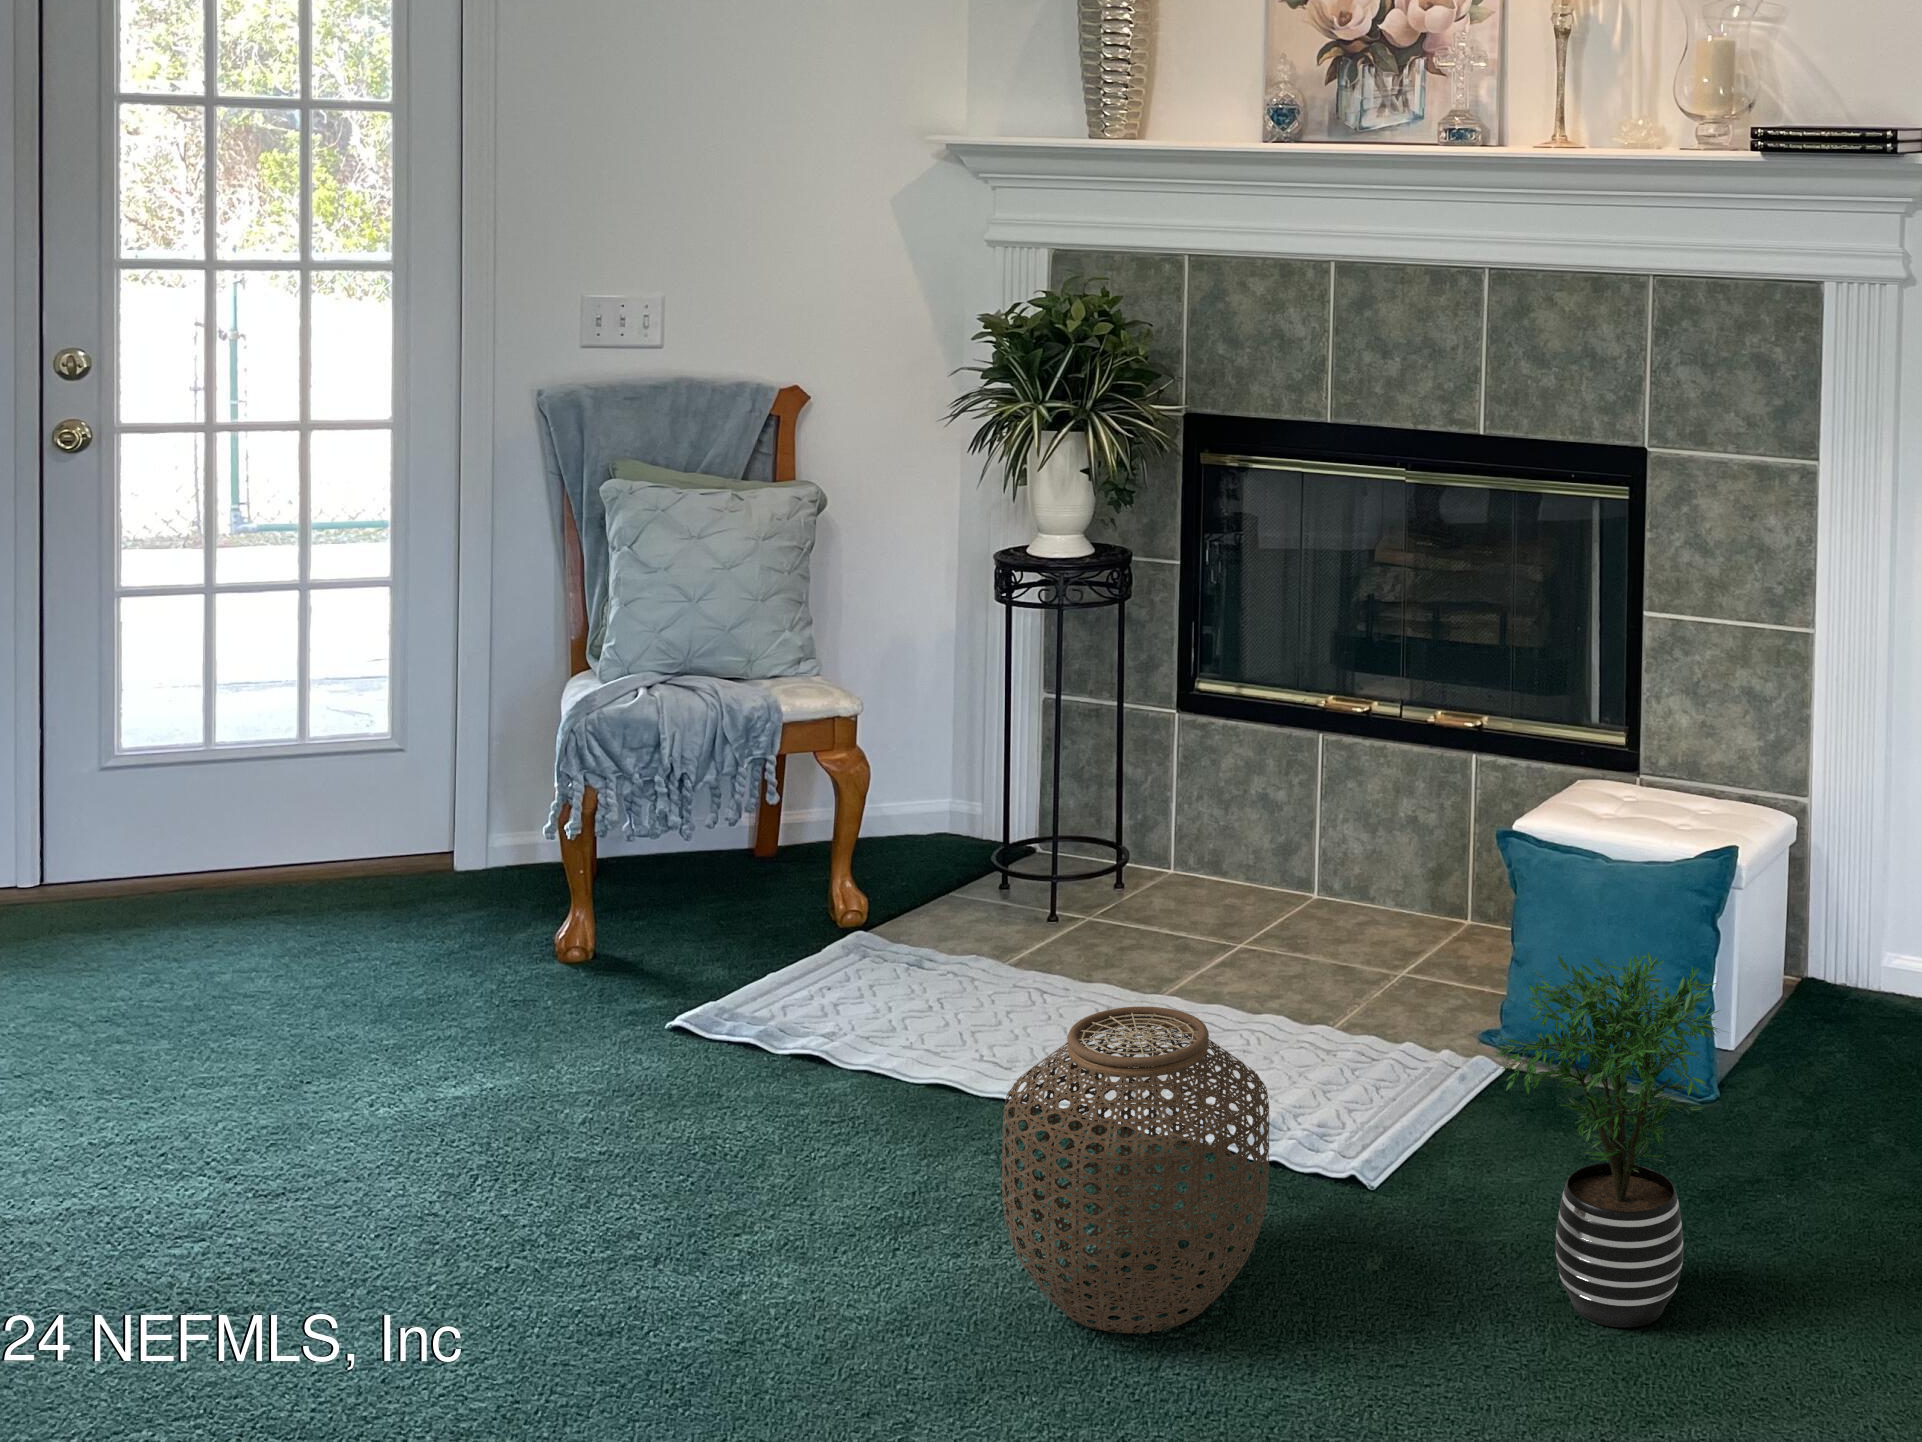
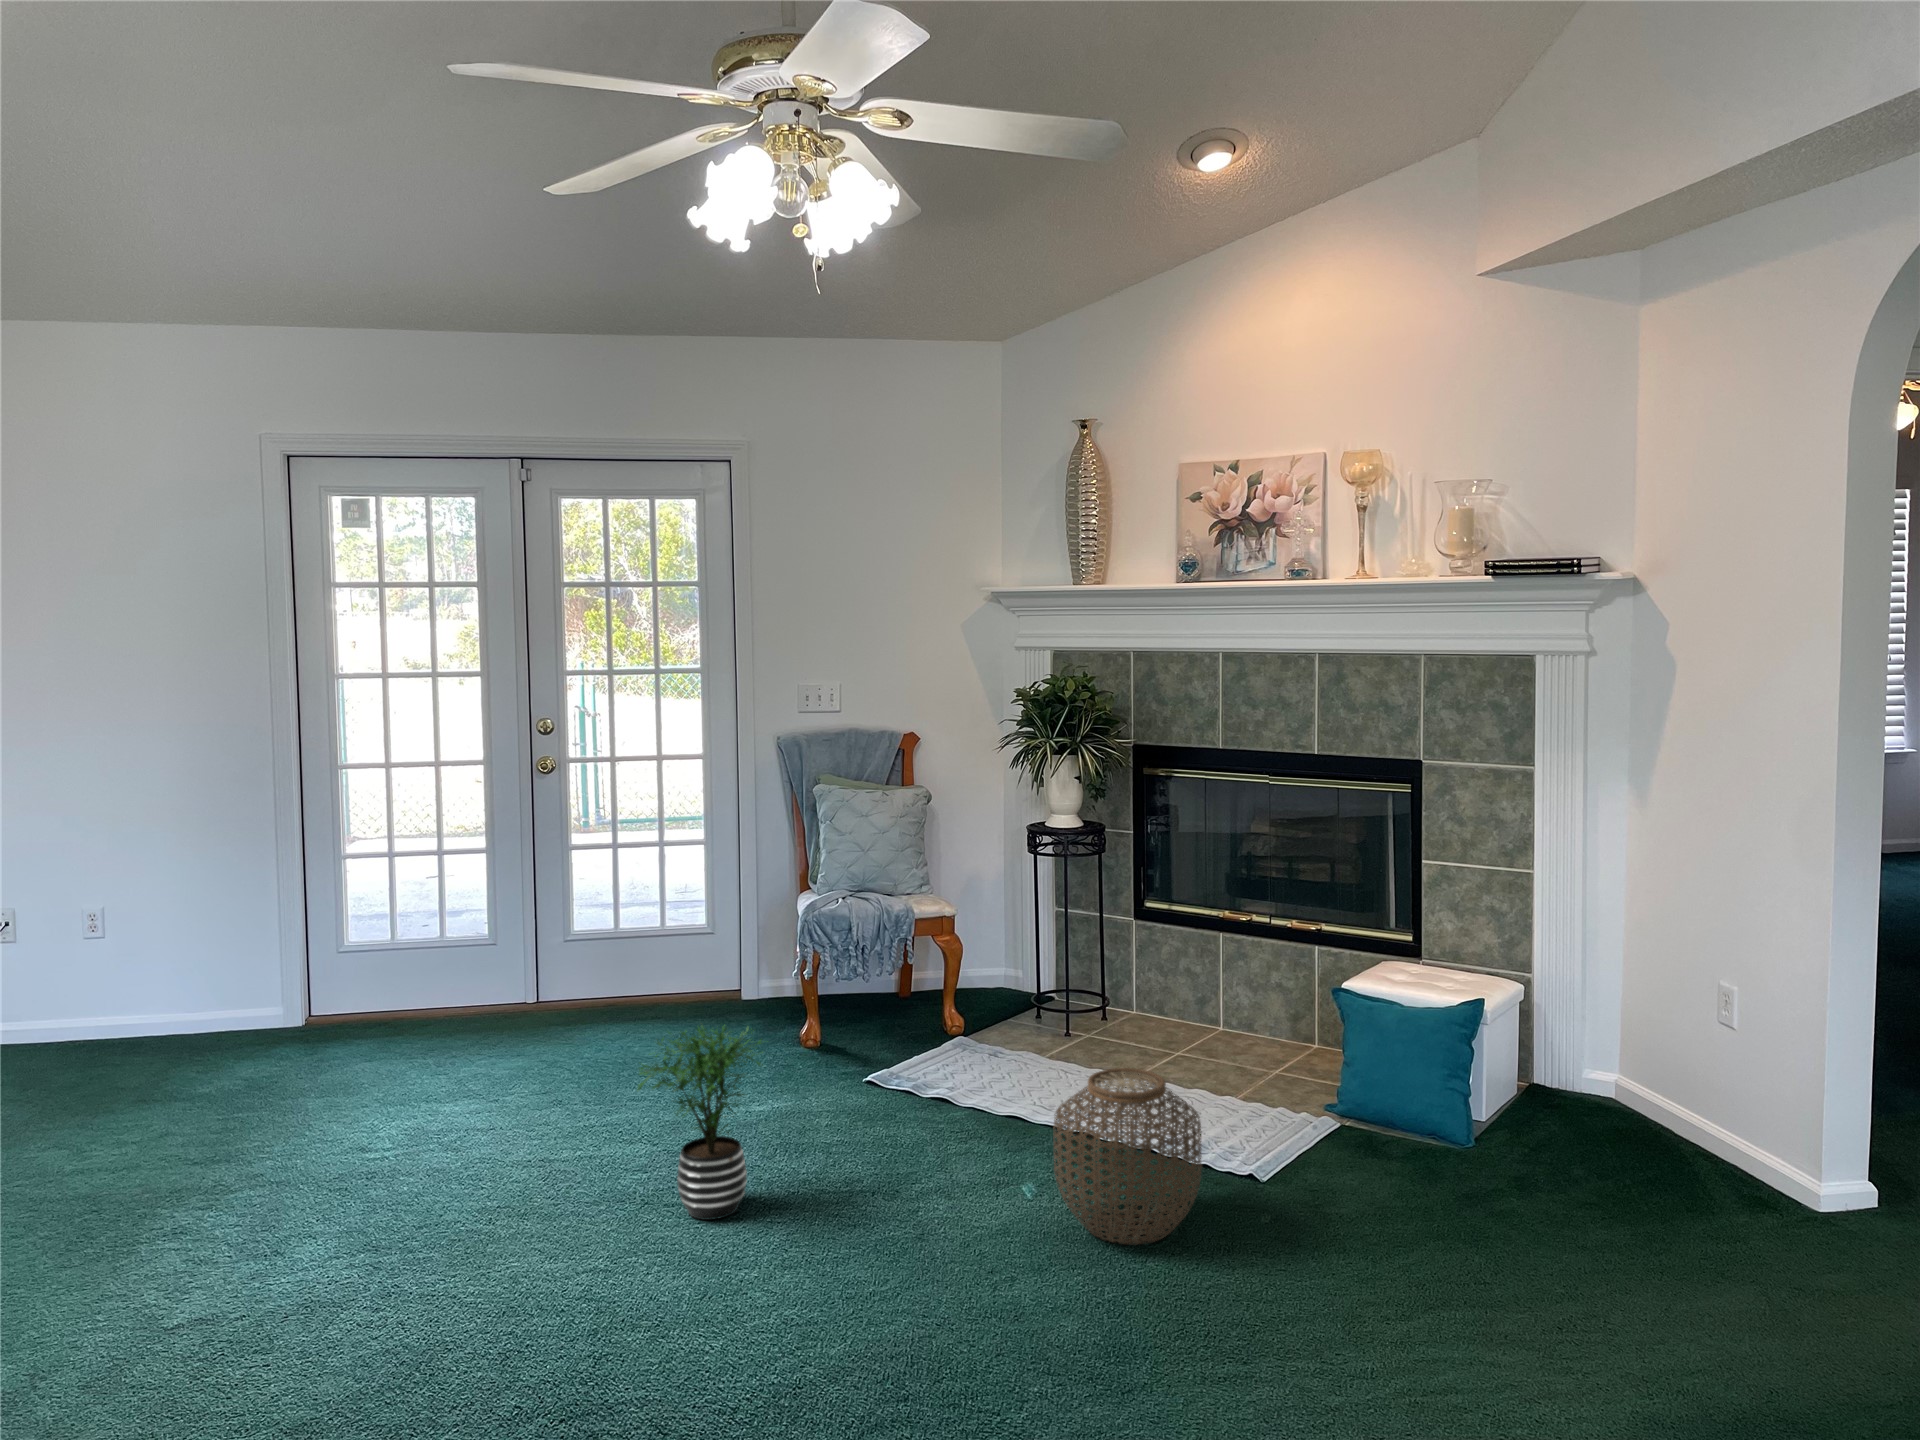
potted plant: present [1495,953,1718,1327] -> present [638,1025,763,1220]

